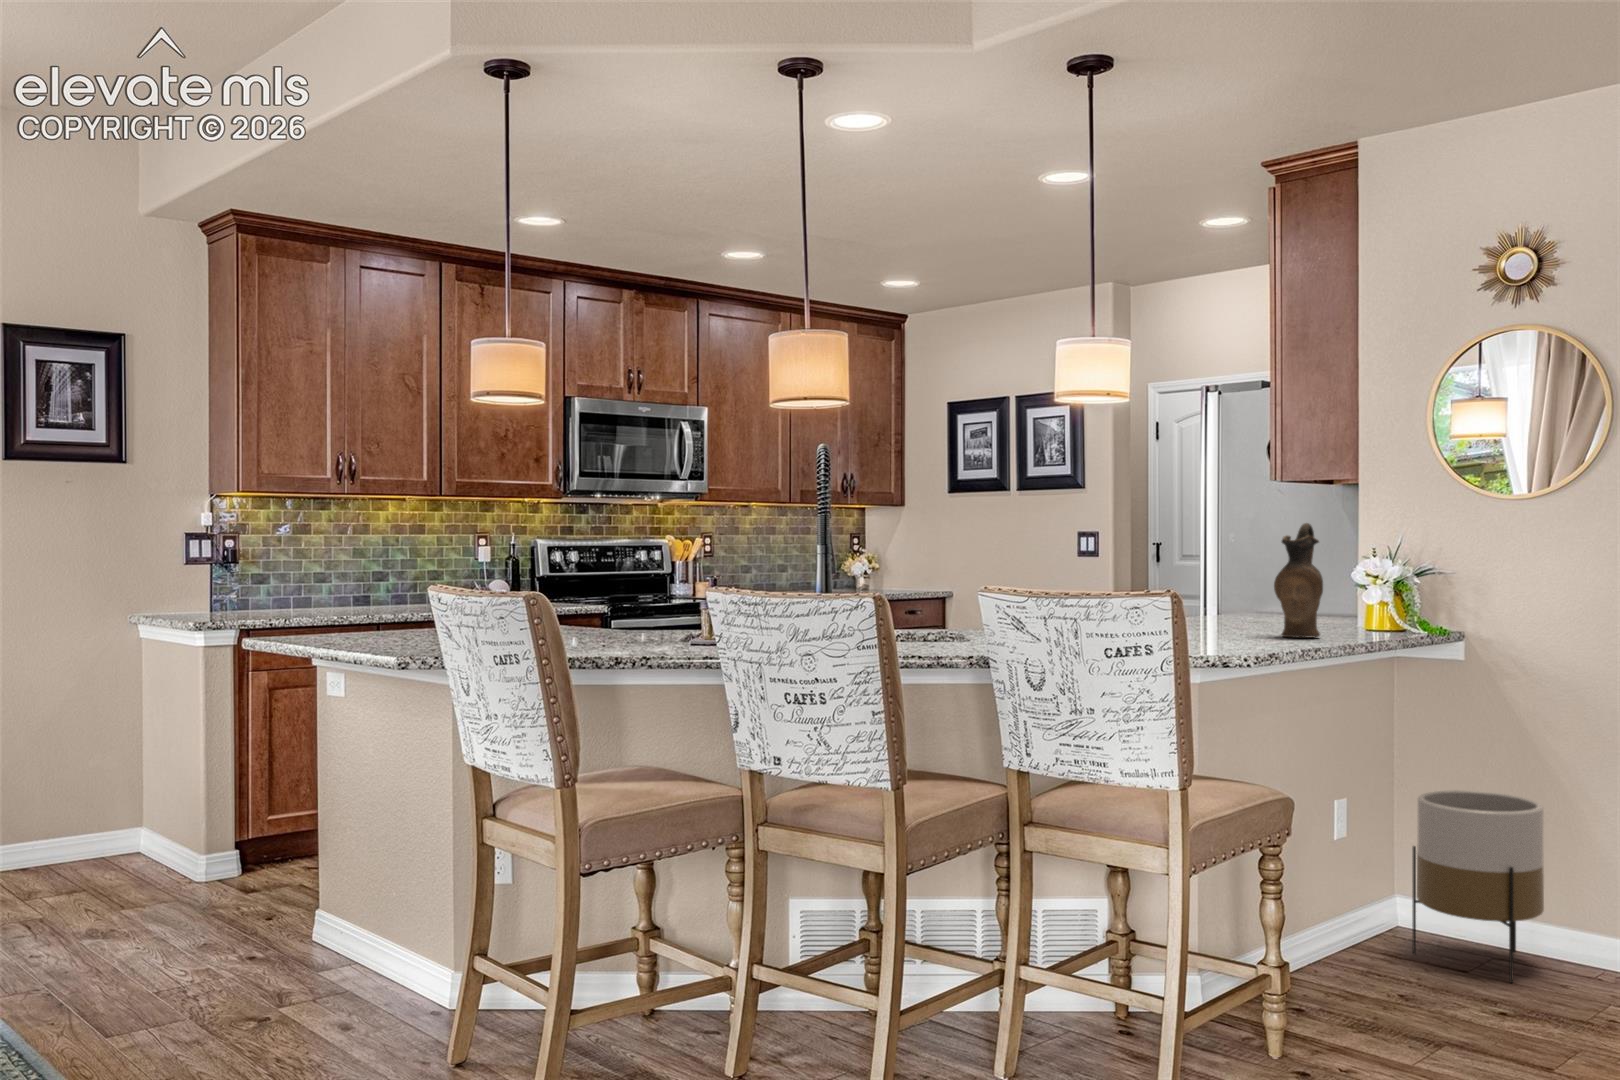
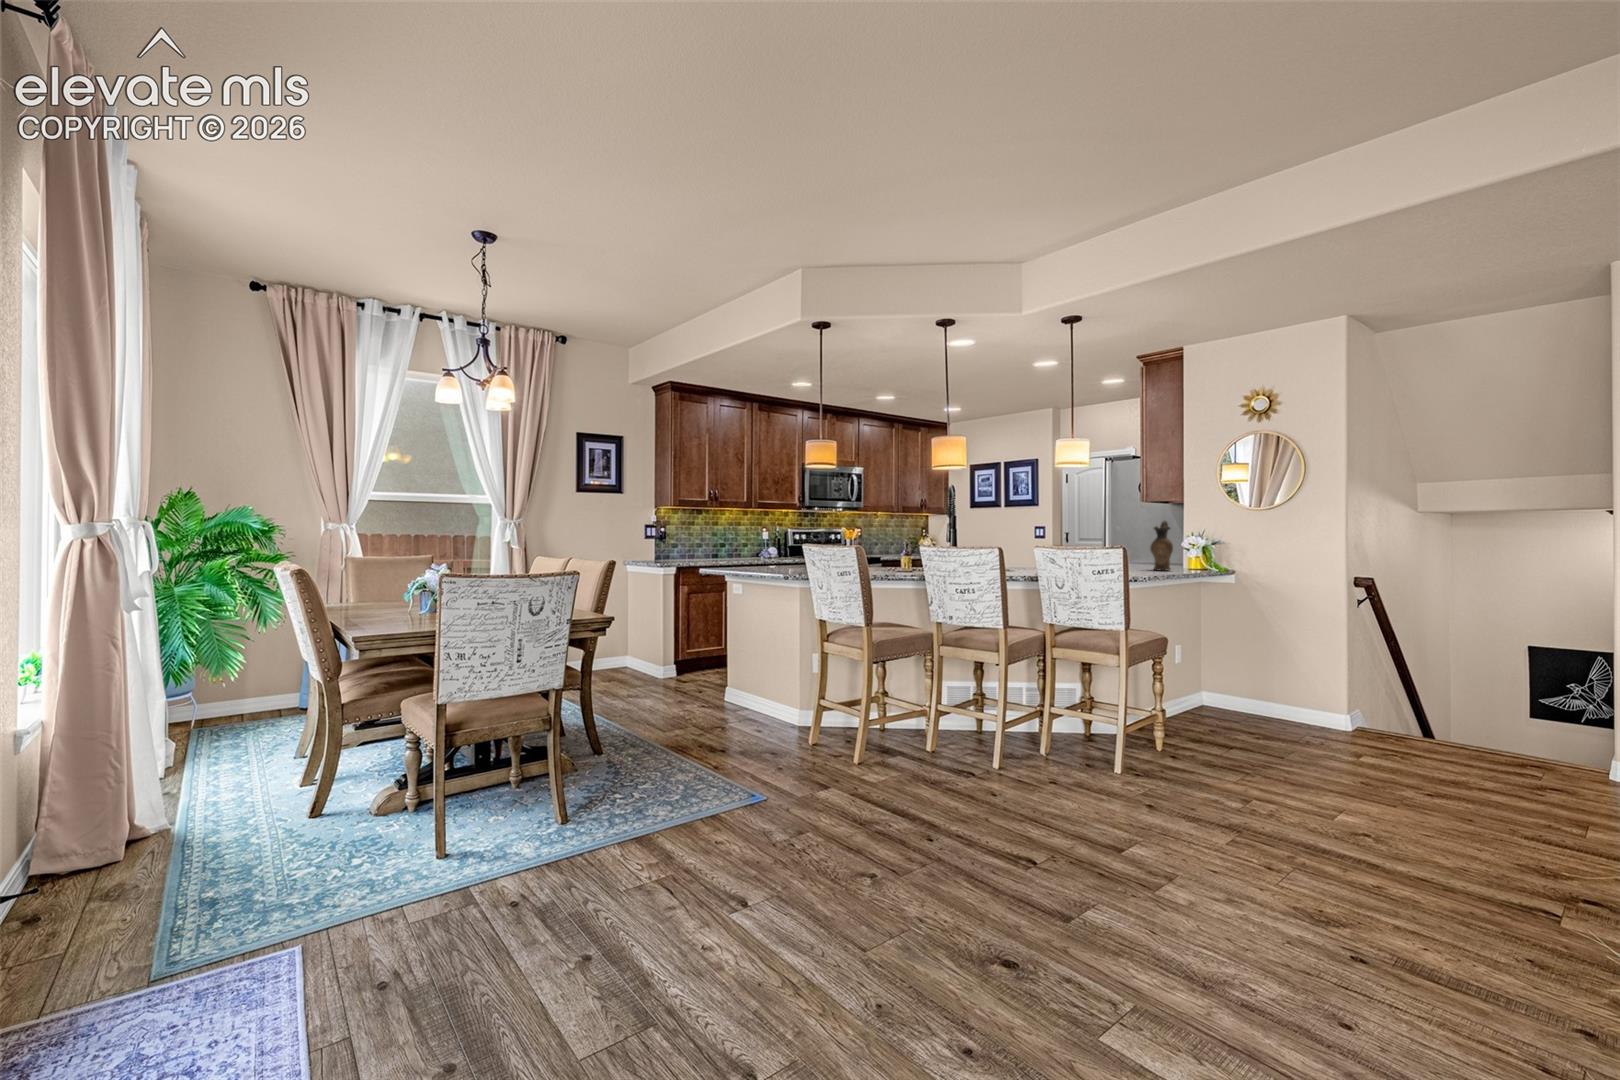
planter: present [1412,790,1544,983] -> none [1211,639,1272,722]

